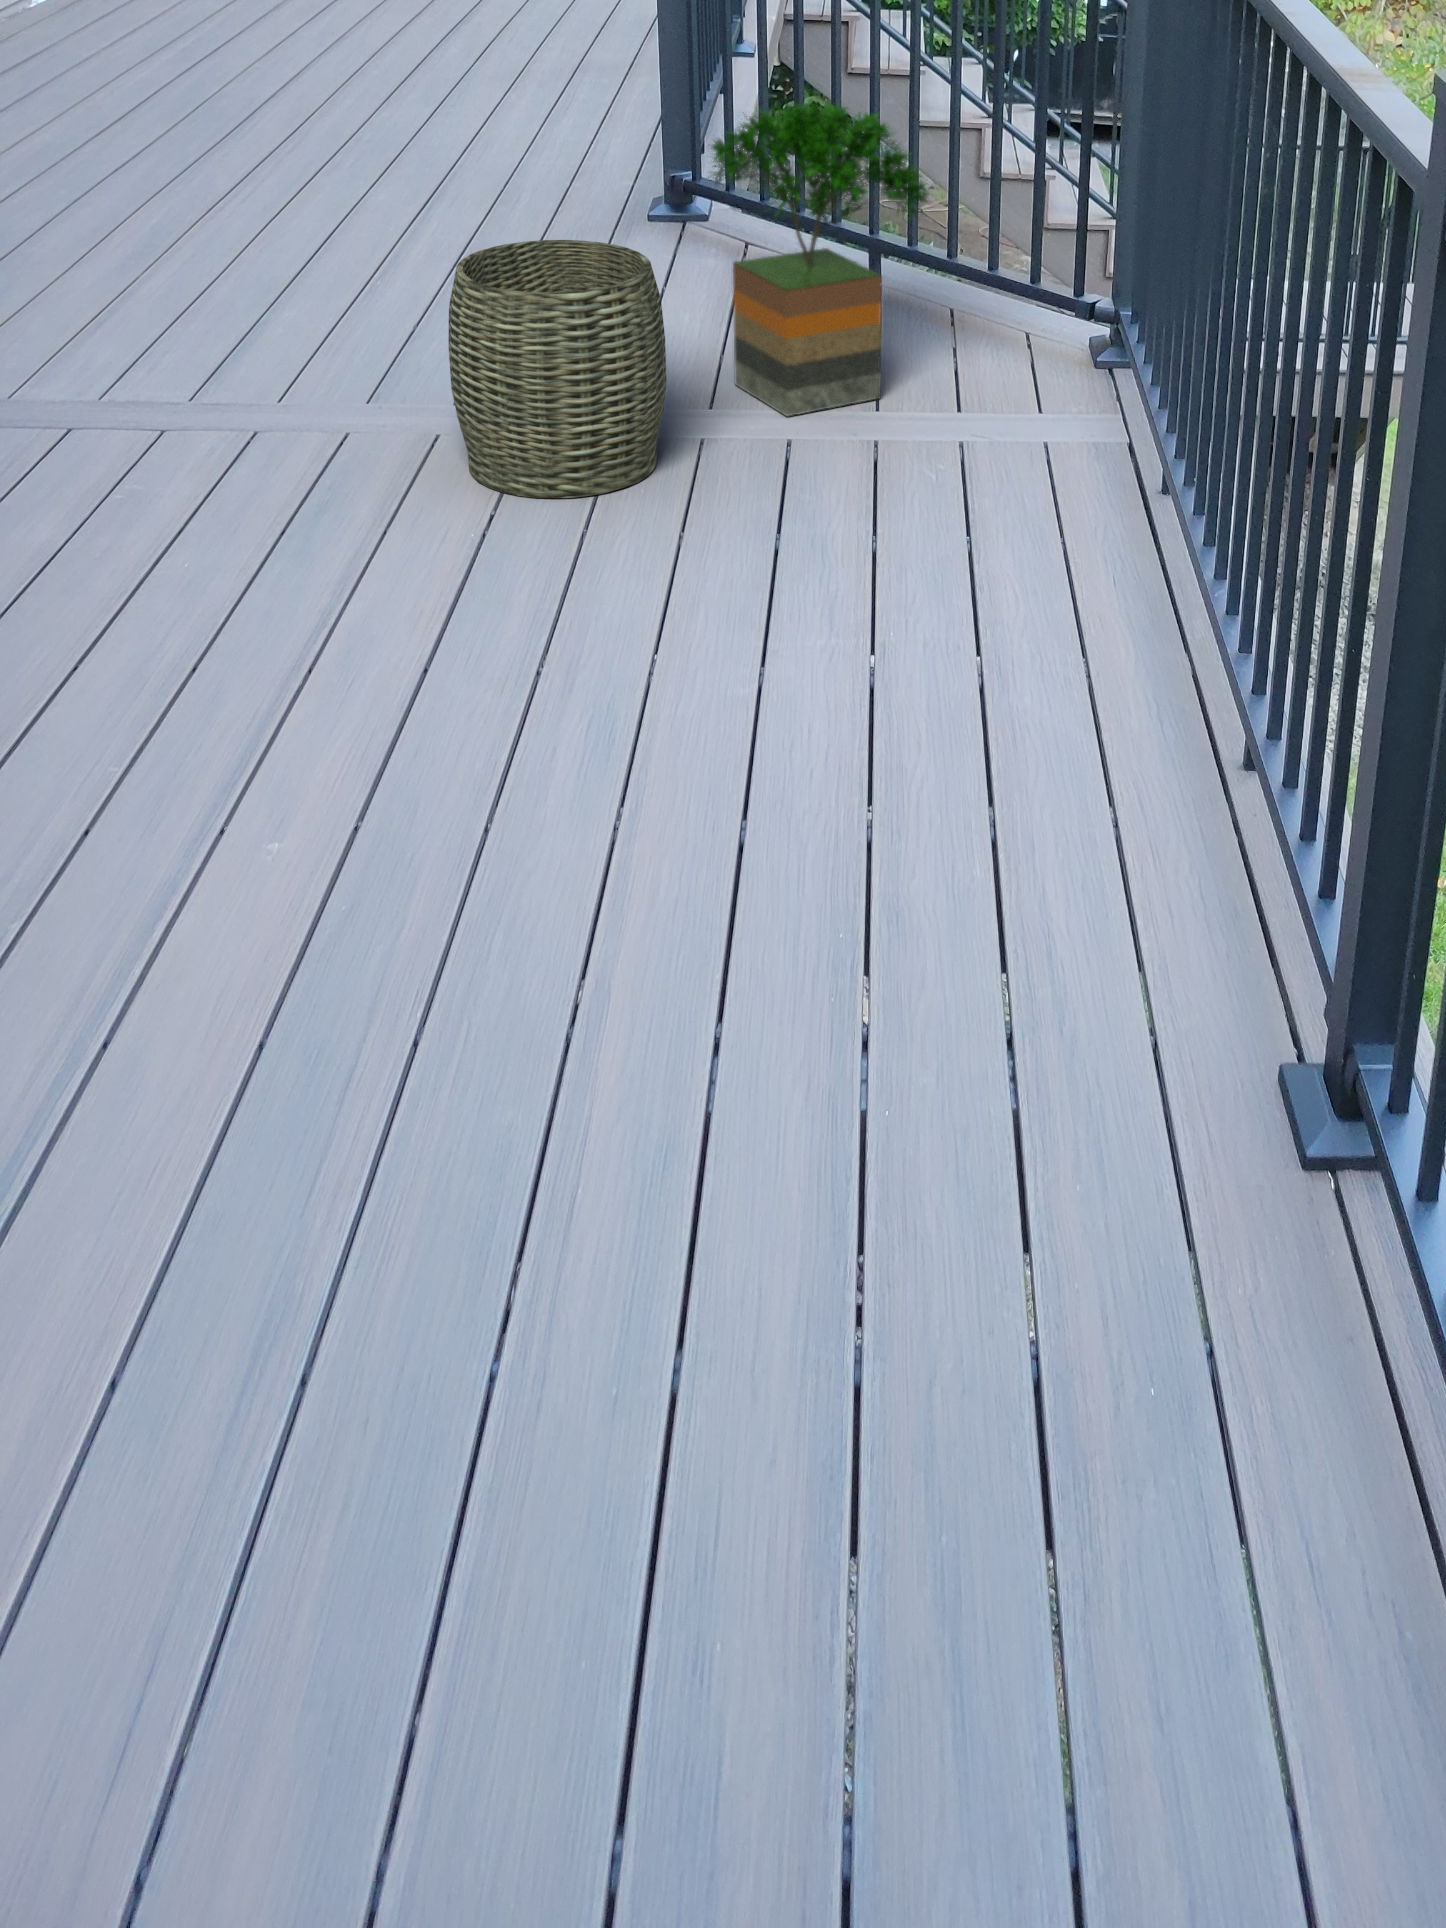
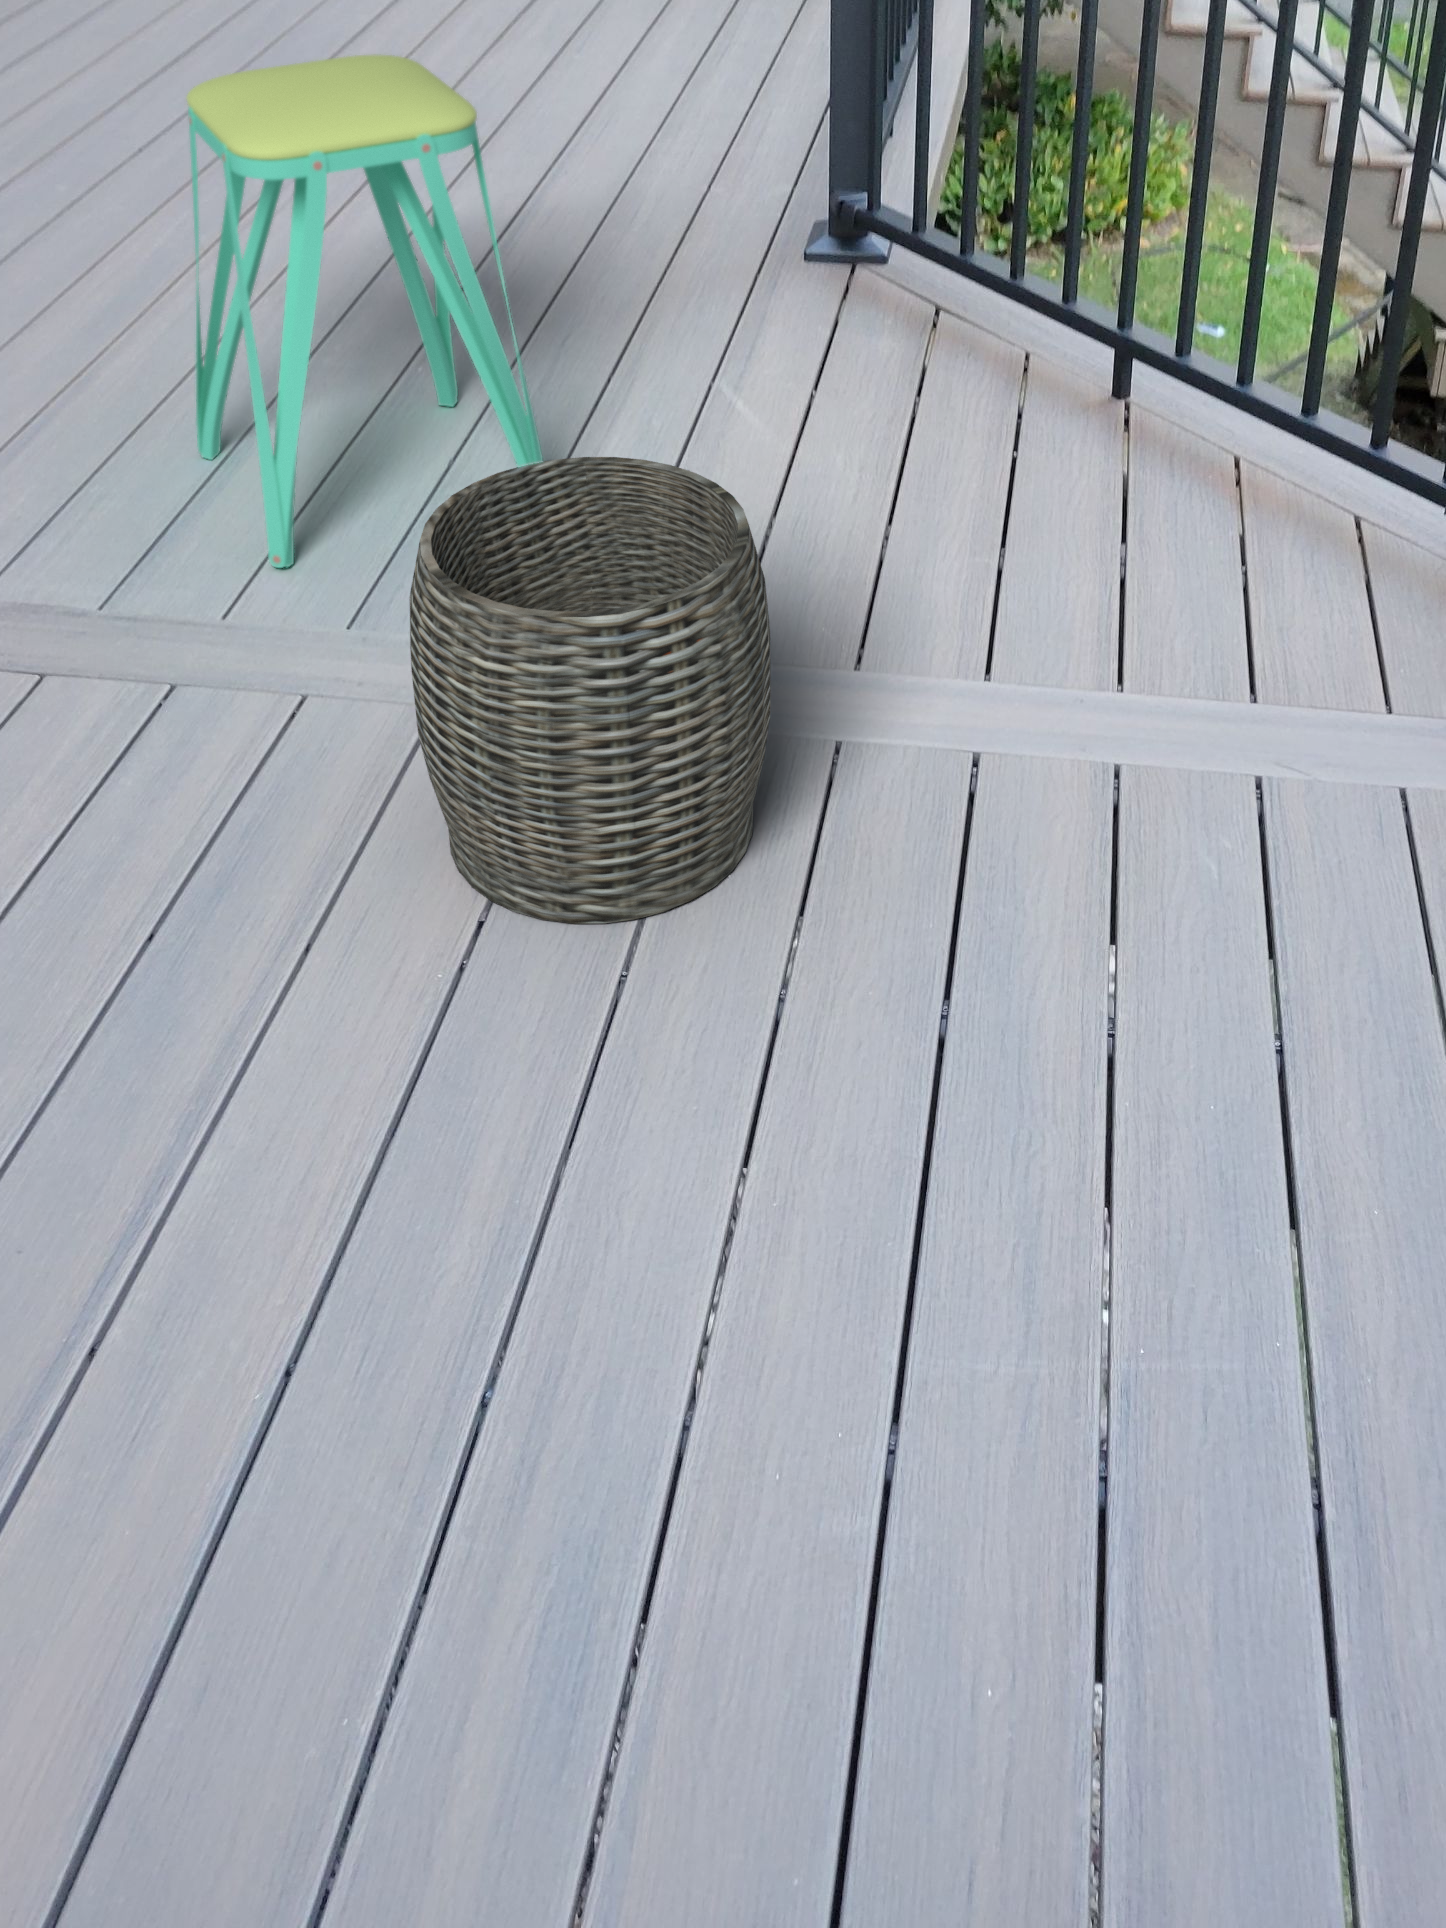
stool: none [239,41,493,368] -> present [187,55,543,568]
potted tree: present [708,102,930,416] -> none [858,191,1241,720]

